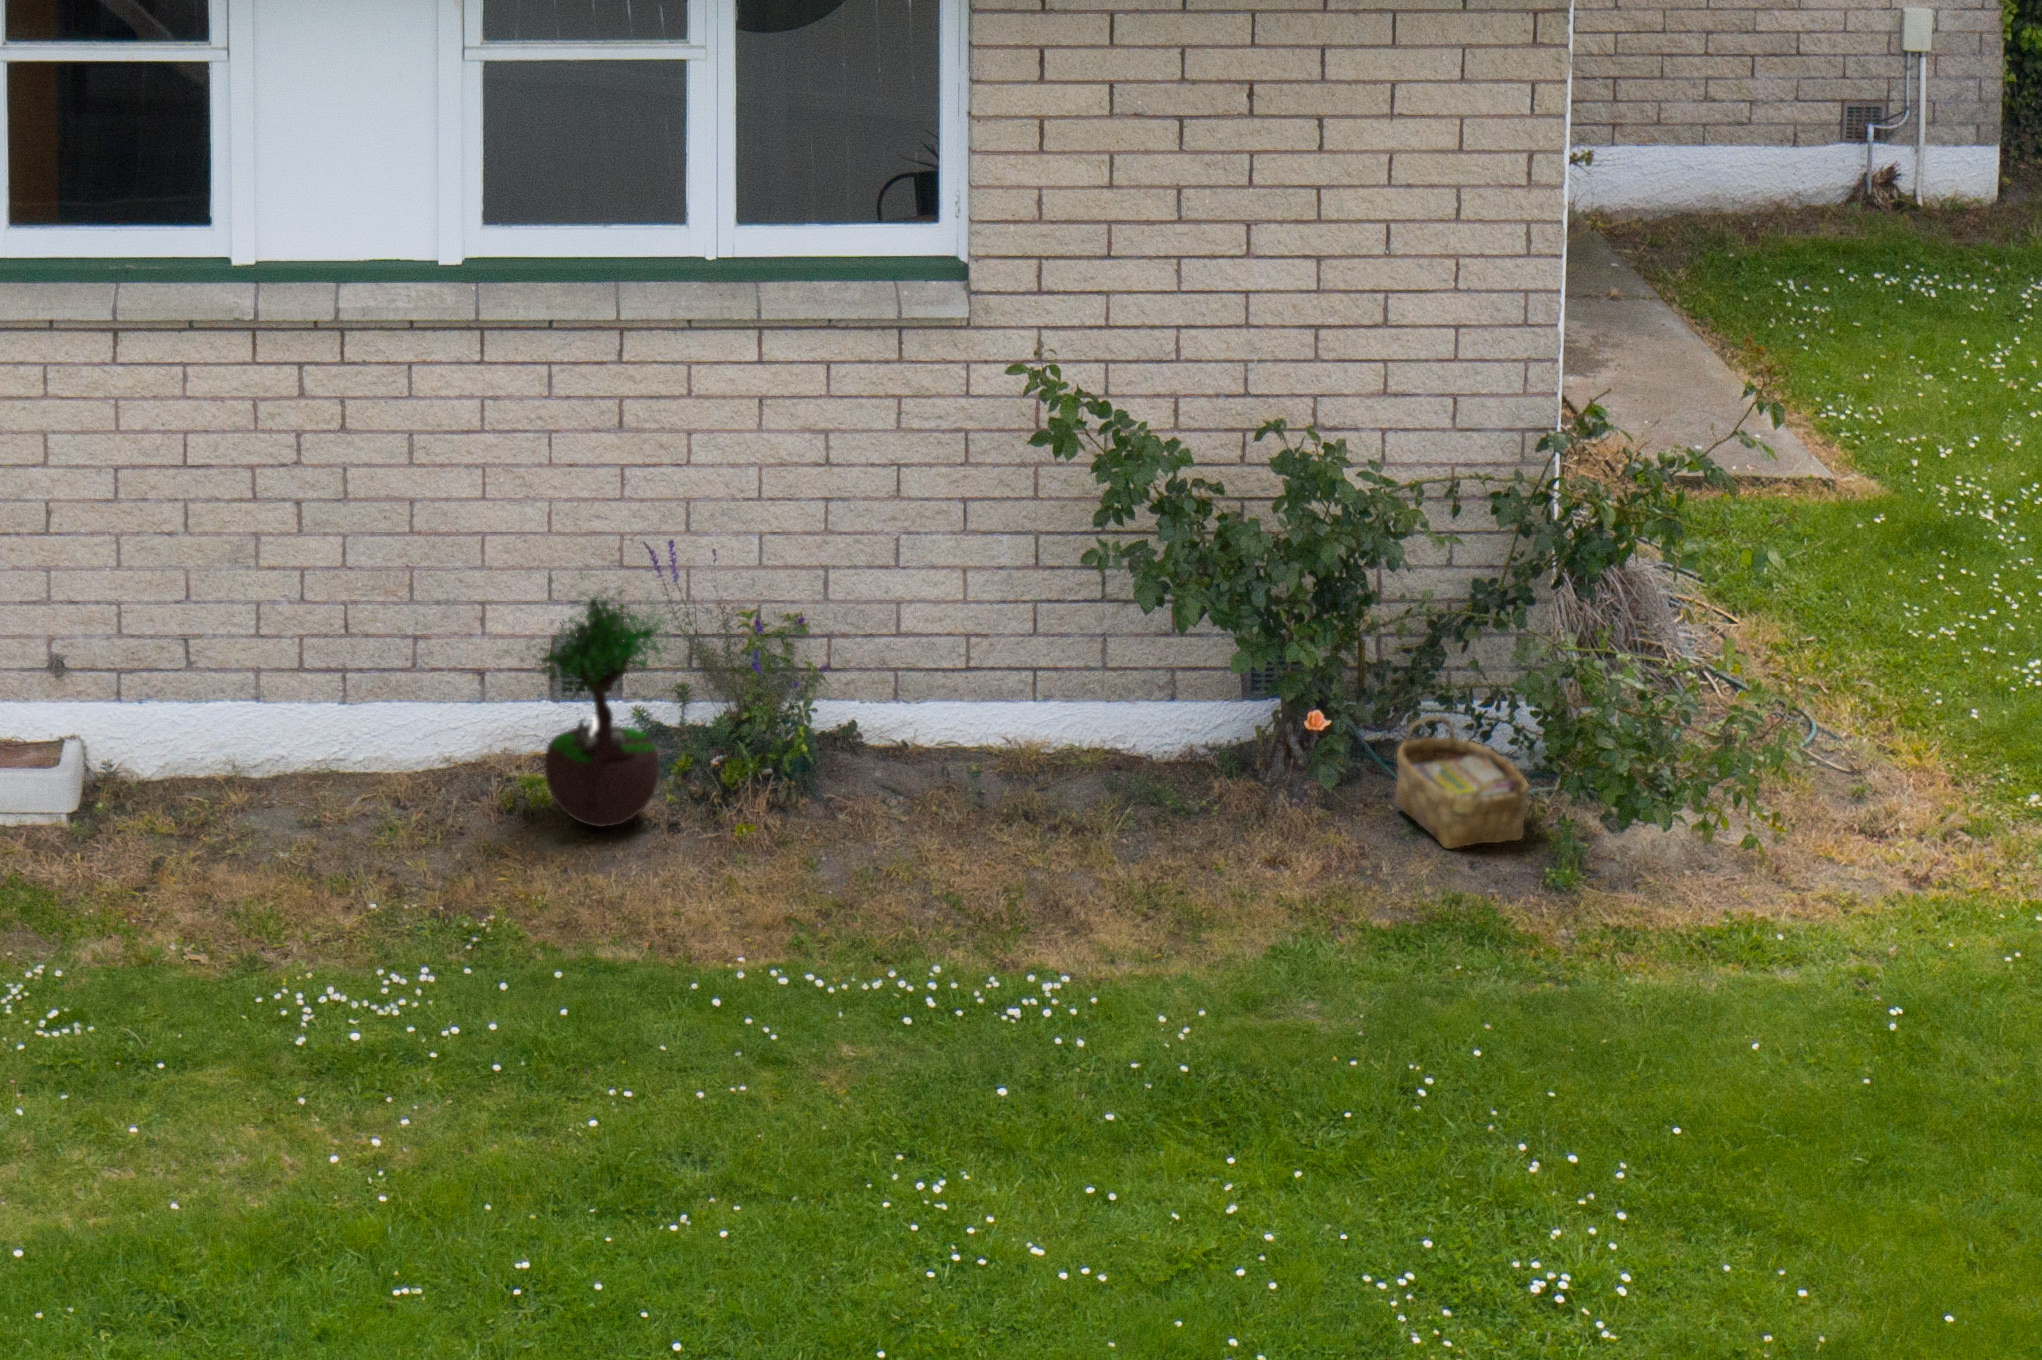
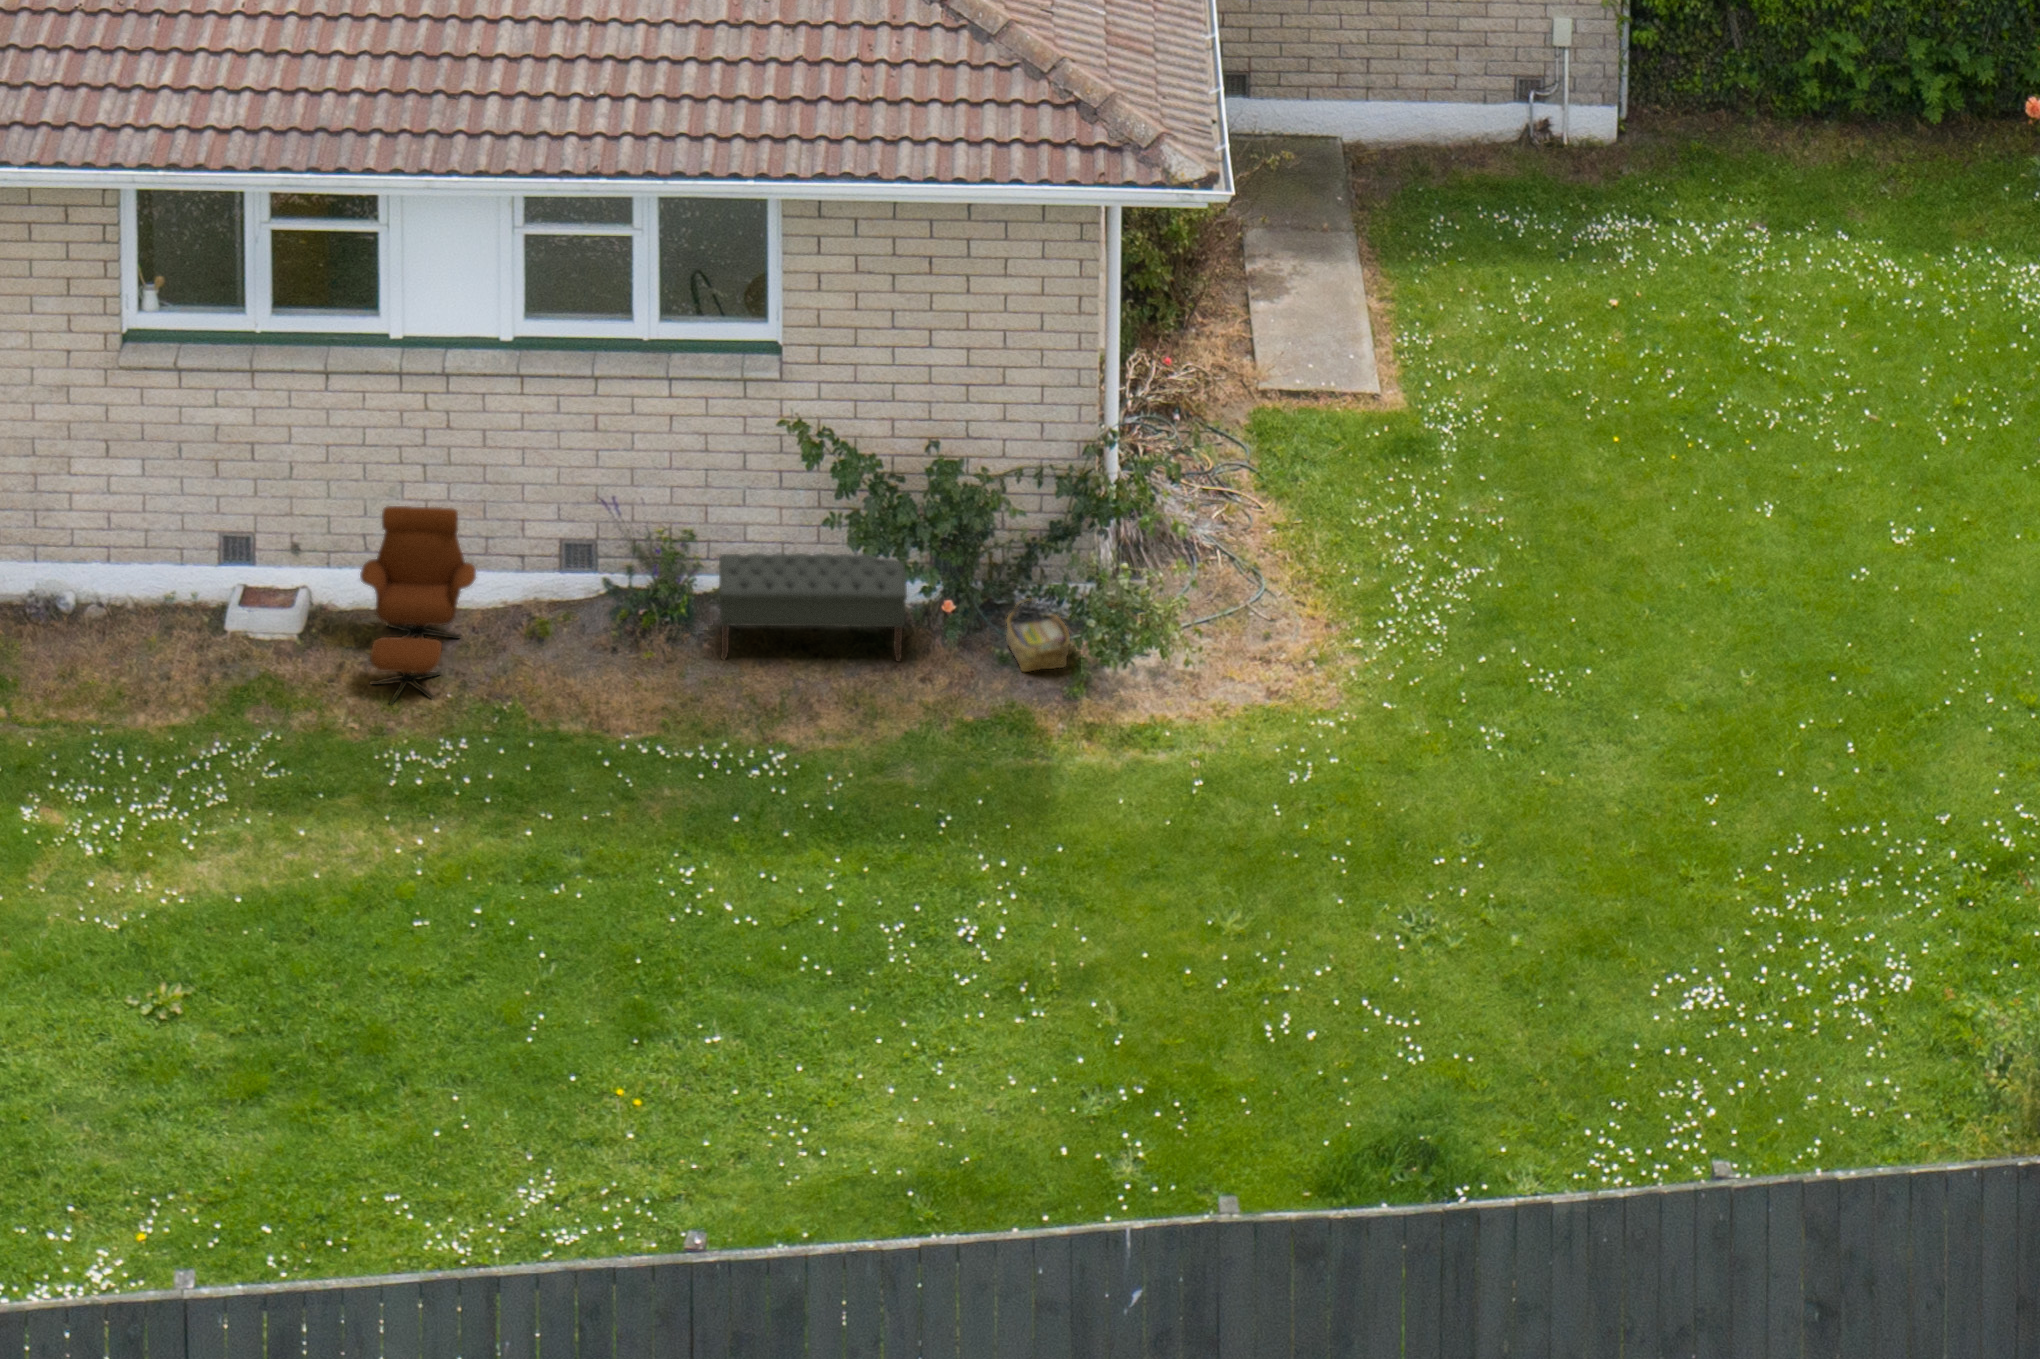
lounge chair: none [185,563,405,927] -> present [360,506,476,705]
potted tree: present [522,577,678,826] -> none [536,523,619,644]
bench: none [848,643,1222,846] -> present [719,553,907,662]

